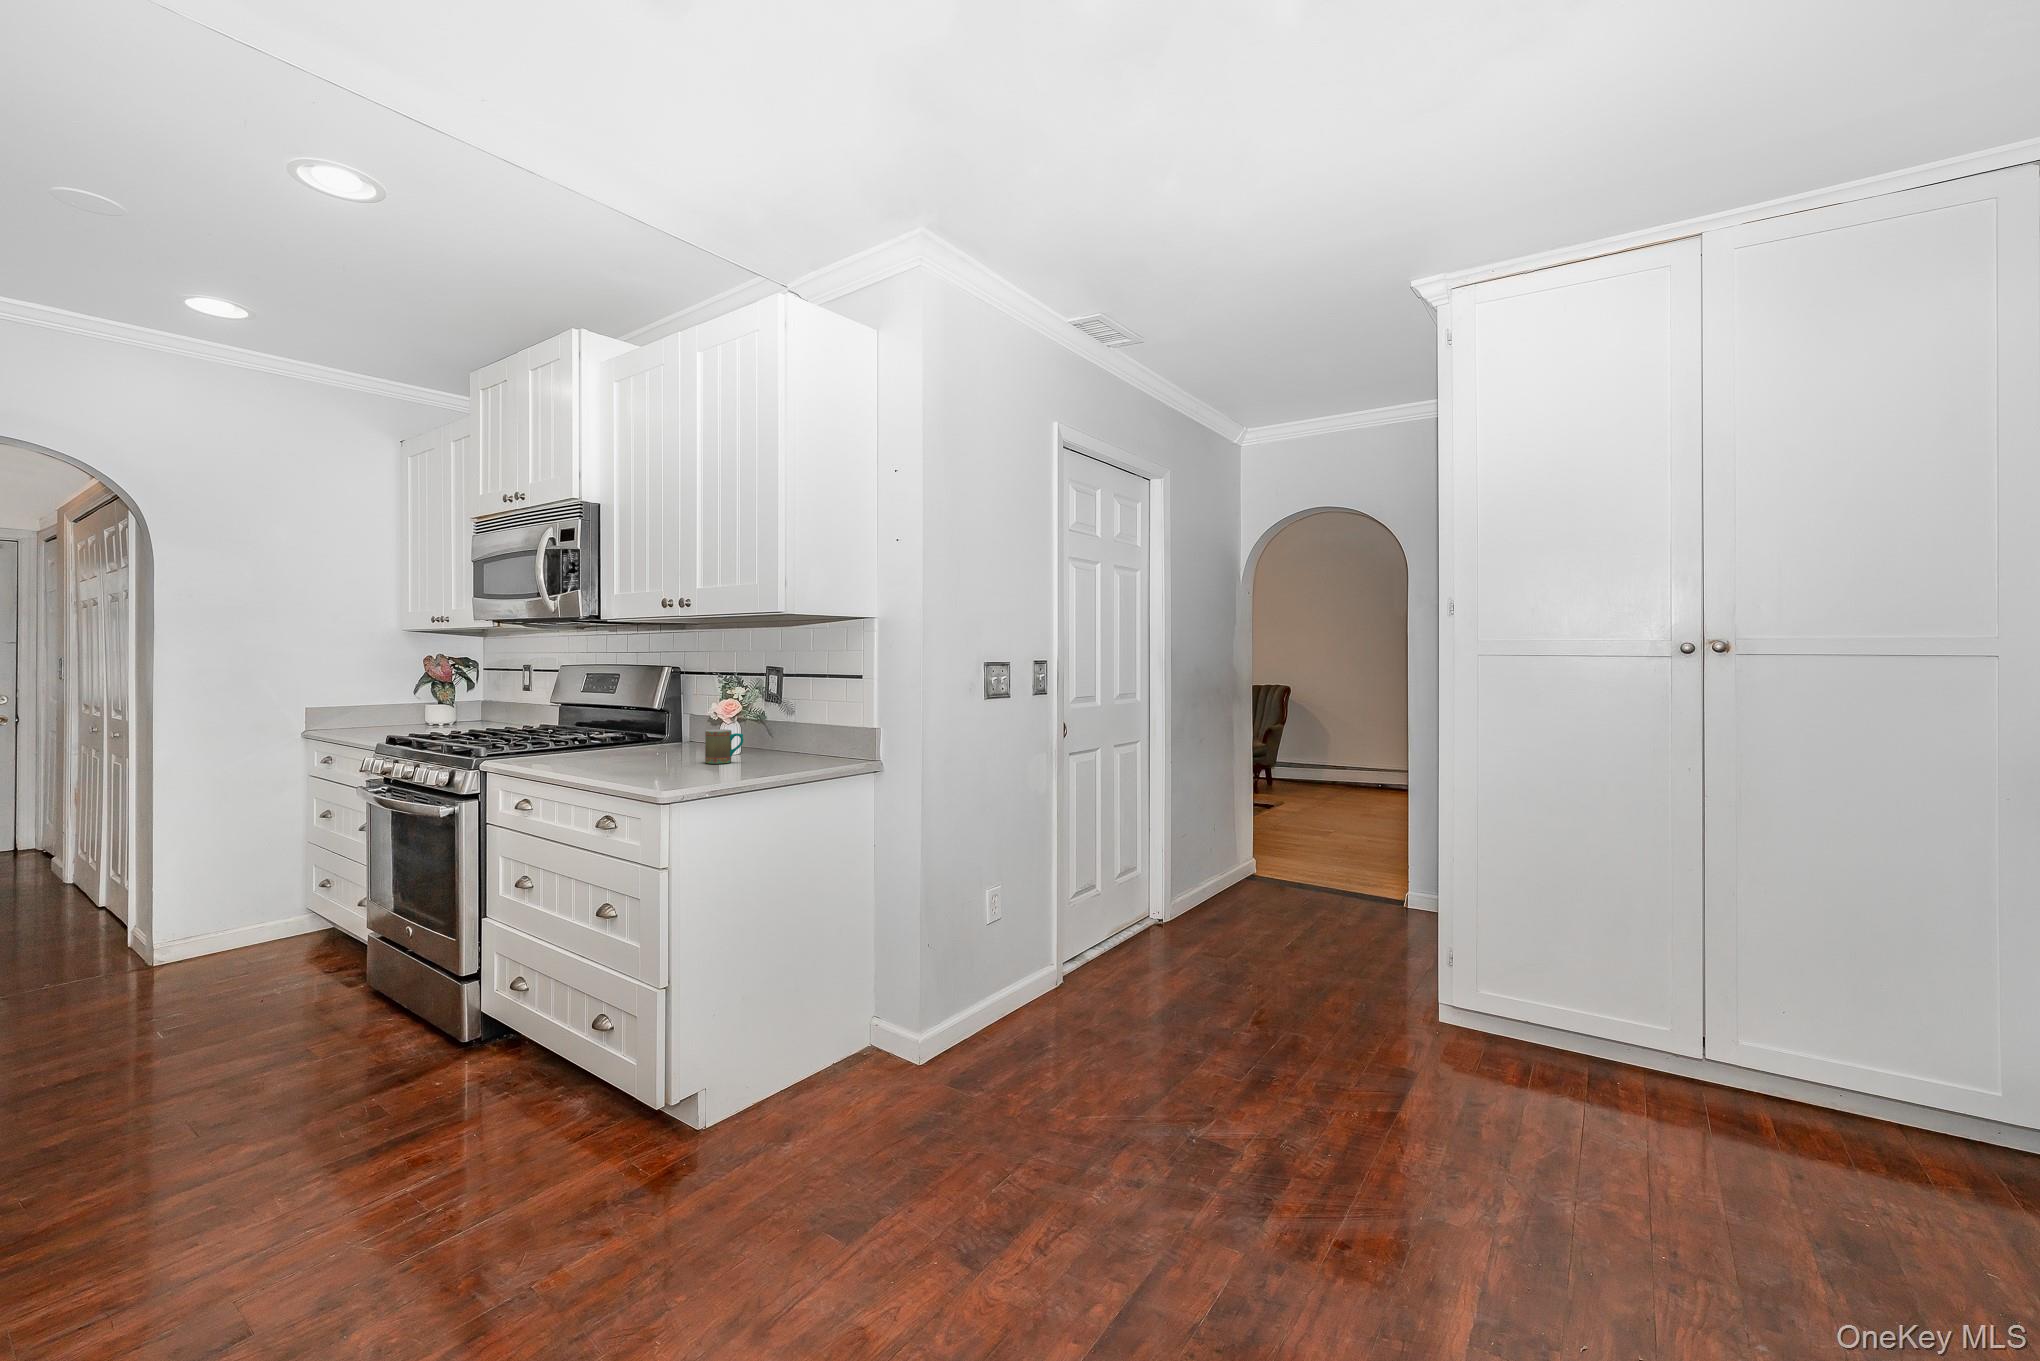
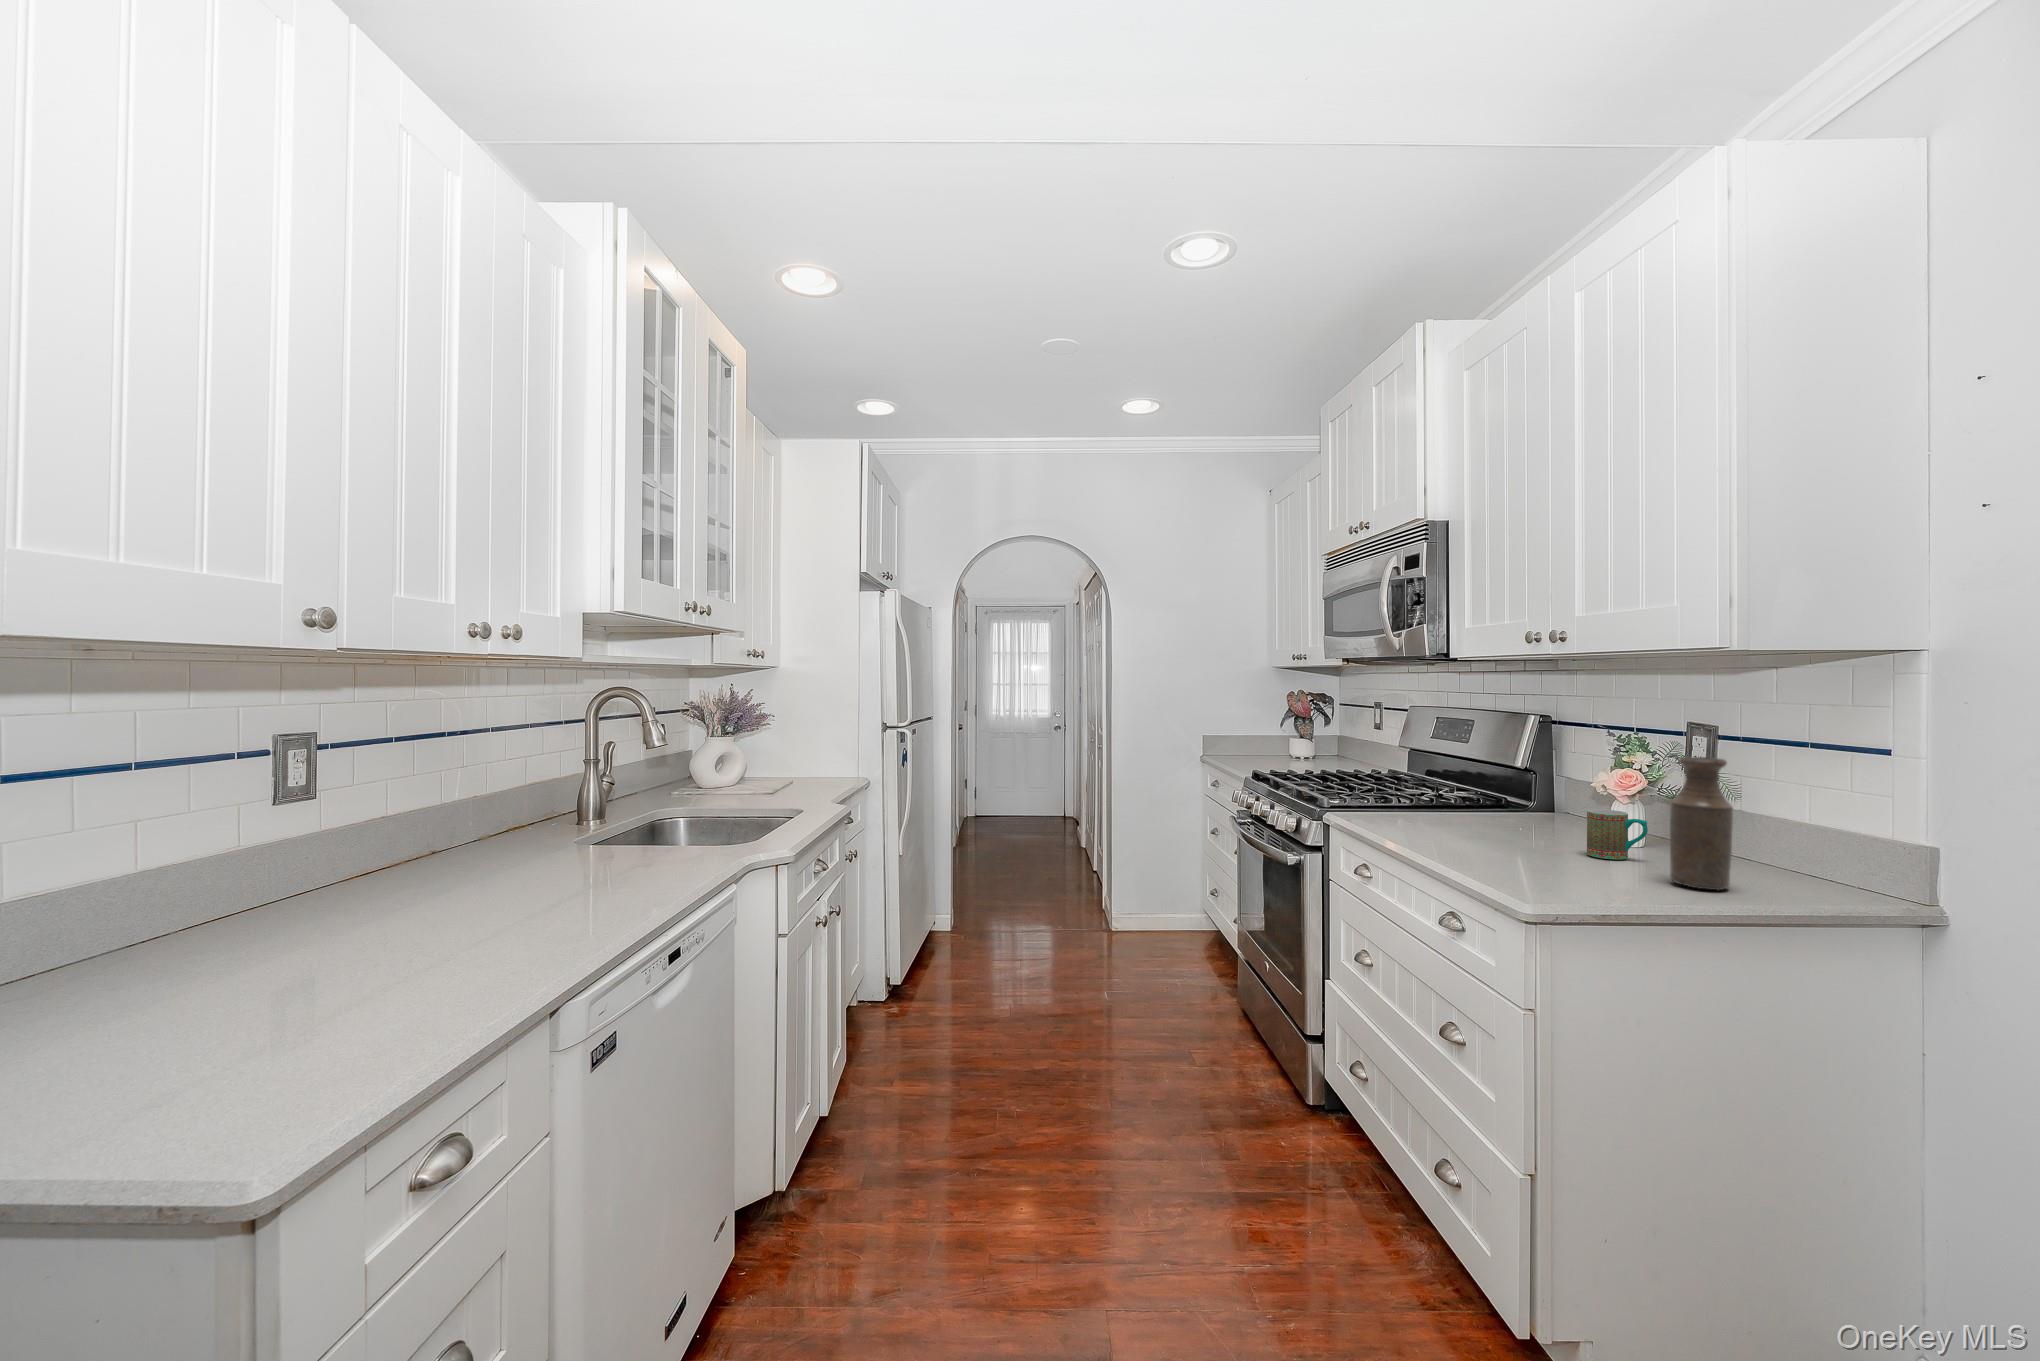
bottle: none [757,685,791,771] -> present [1670,757,1733,890]

